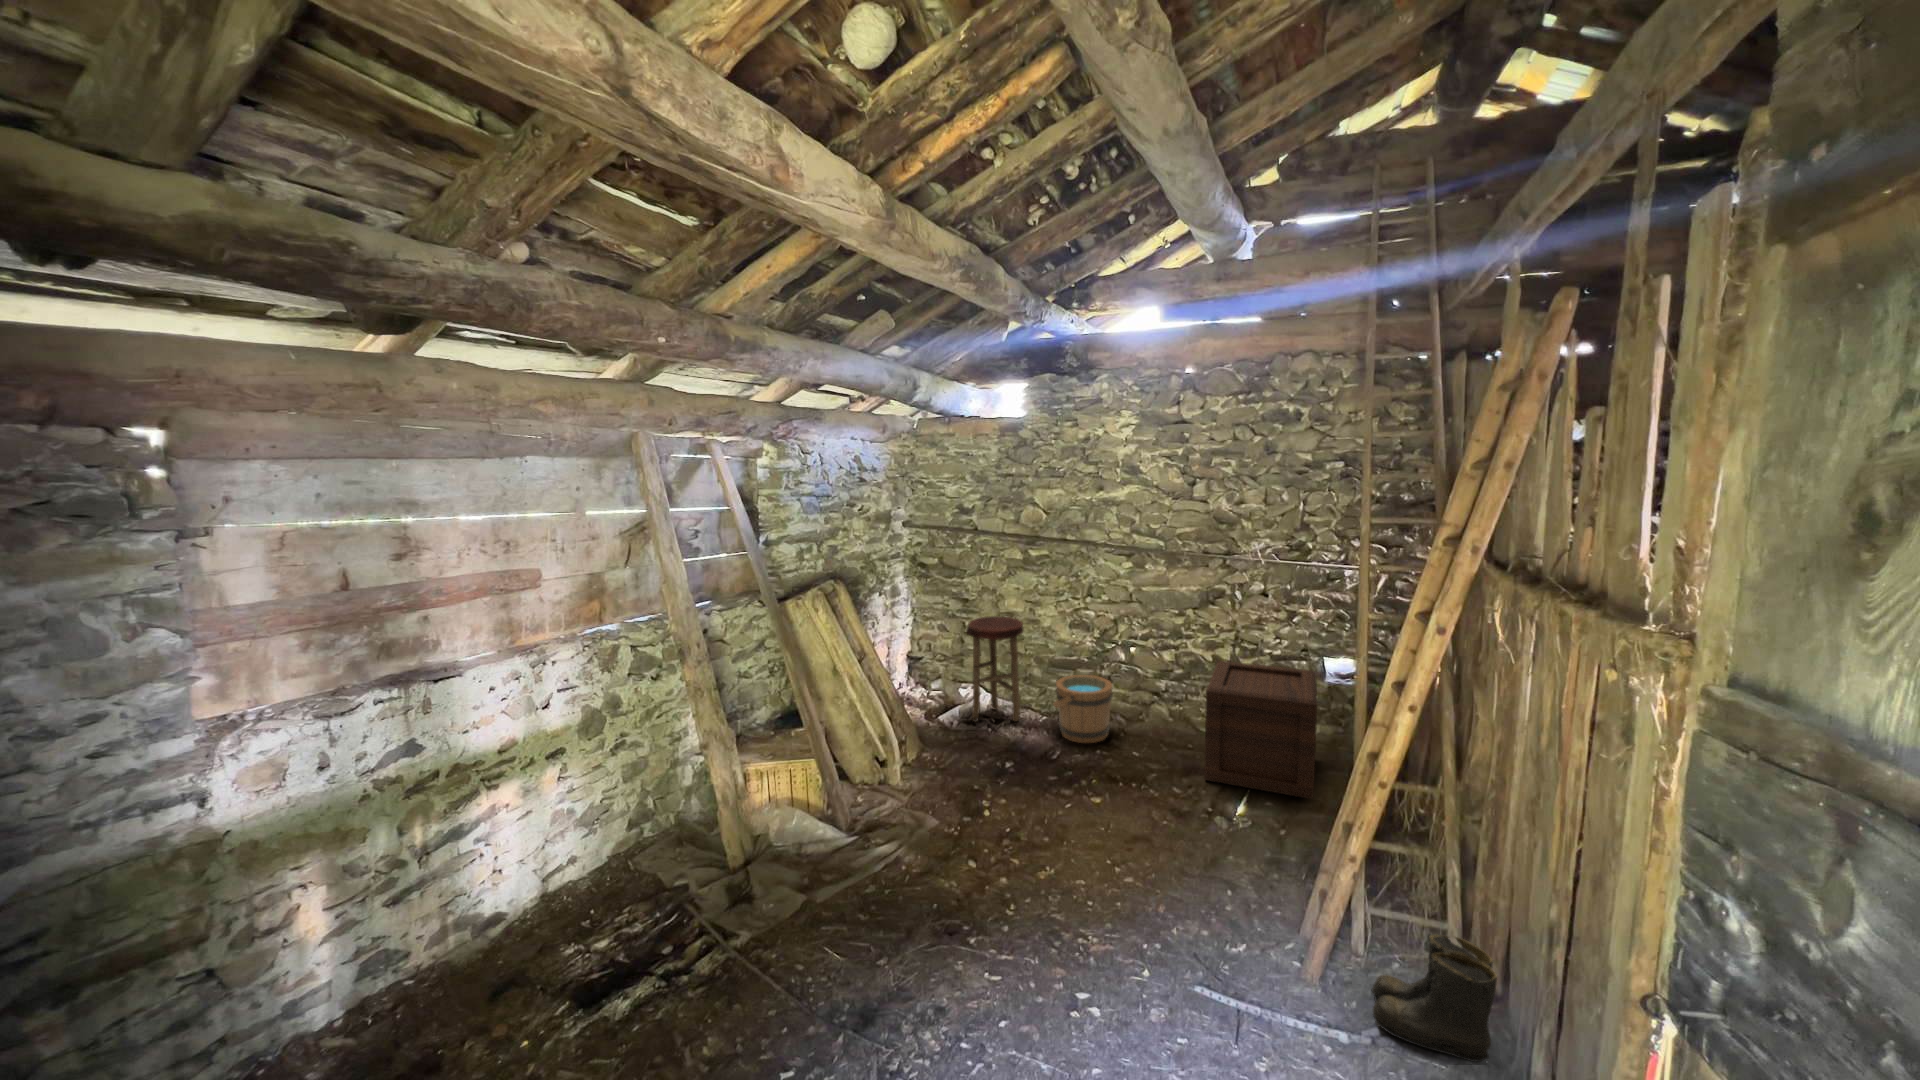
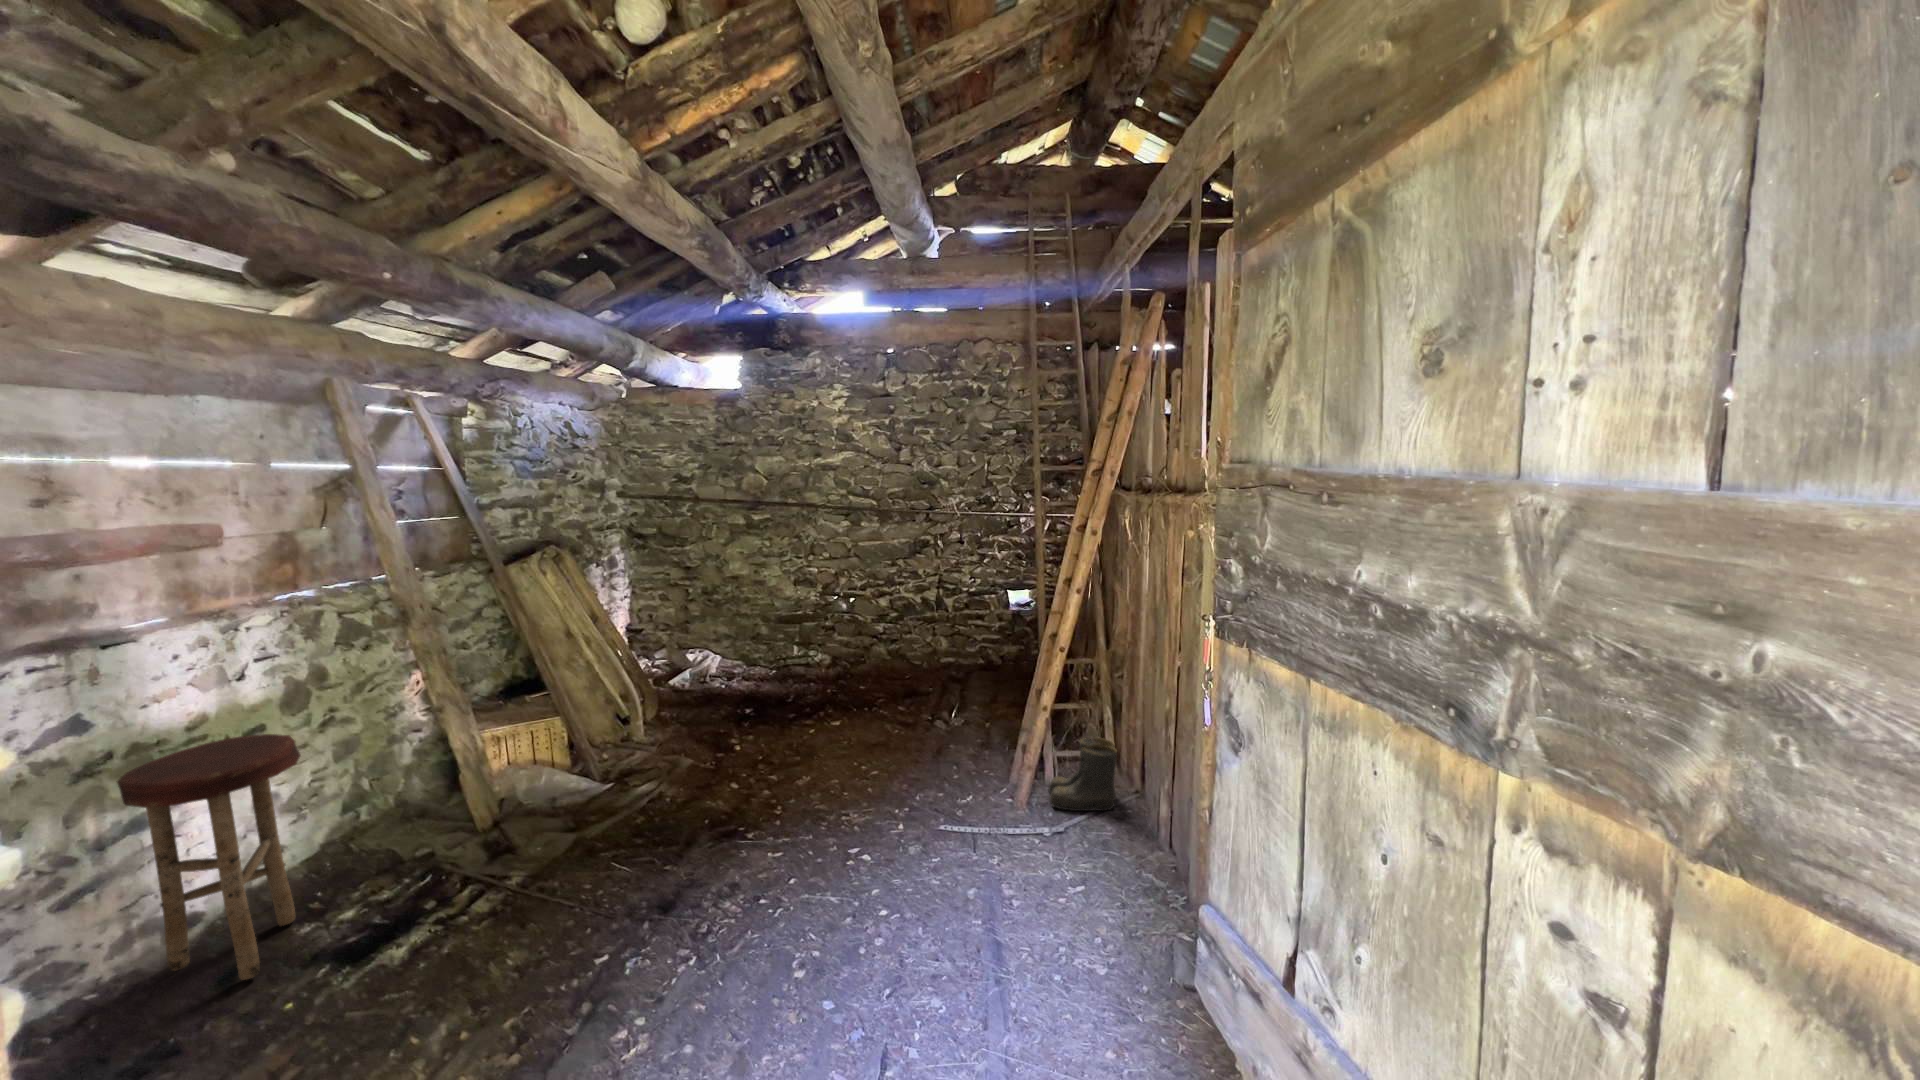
stool: present [966,616,1023,722] -> present [117,734,301,980]
wooden crate: present [1204,661,1317,799] -> none [920,597,1003,694]
bucket: present [1053,675,1113,743] -> none [786,625,840,684]

